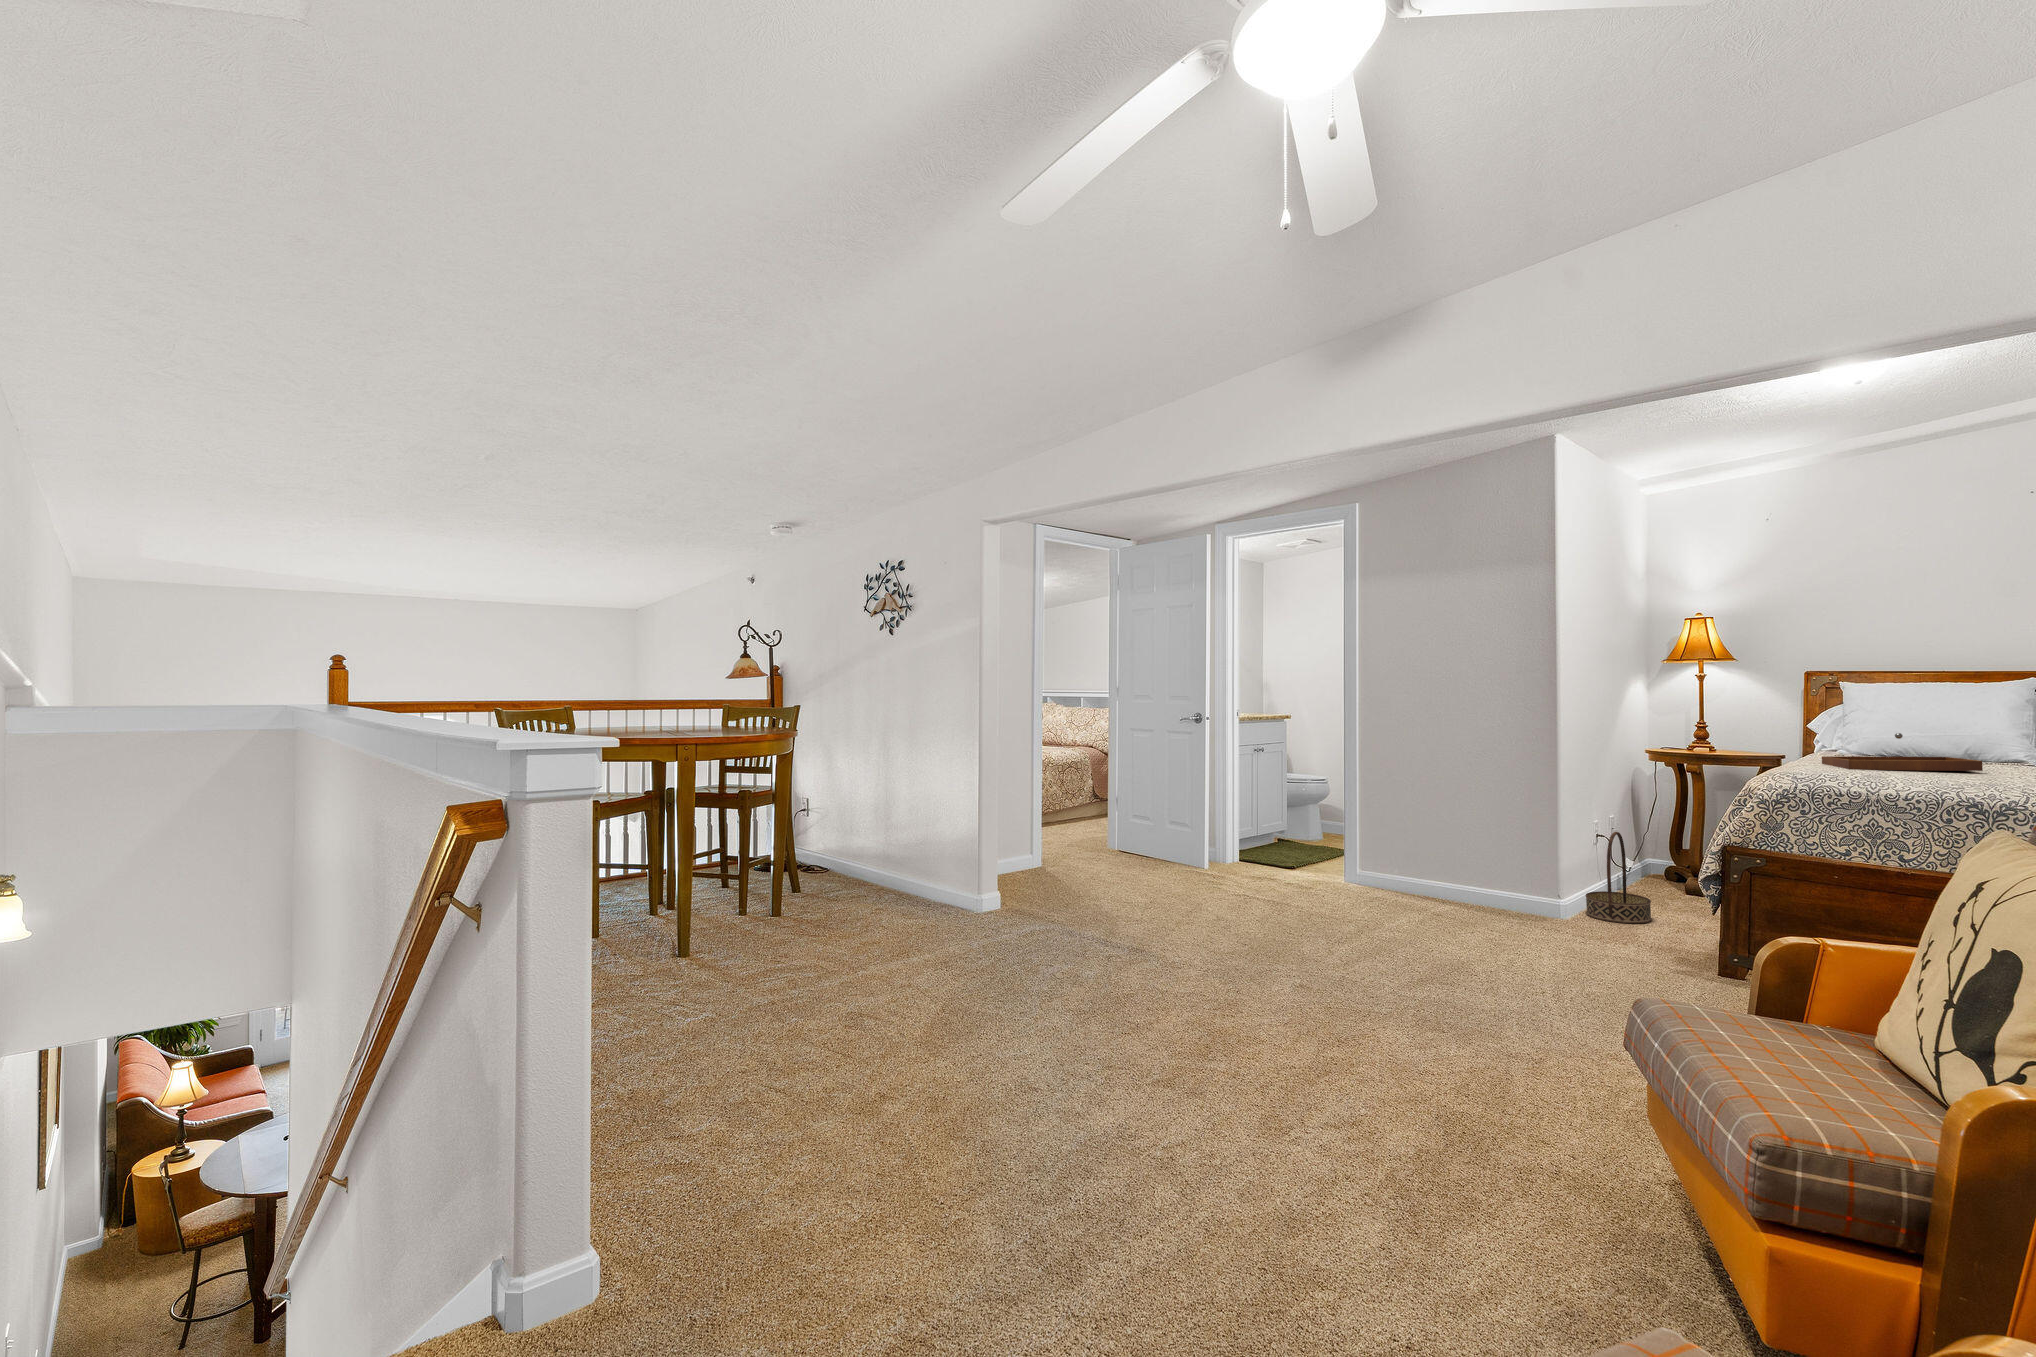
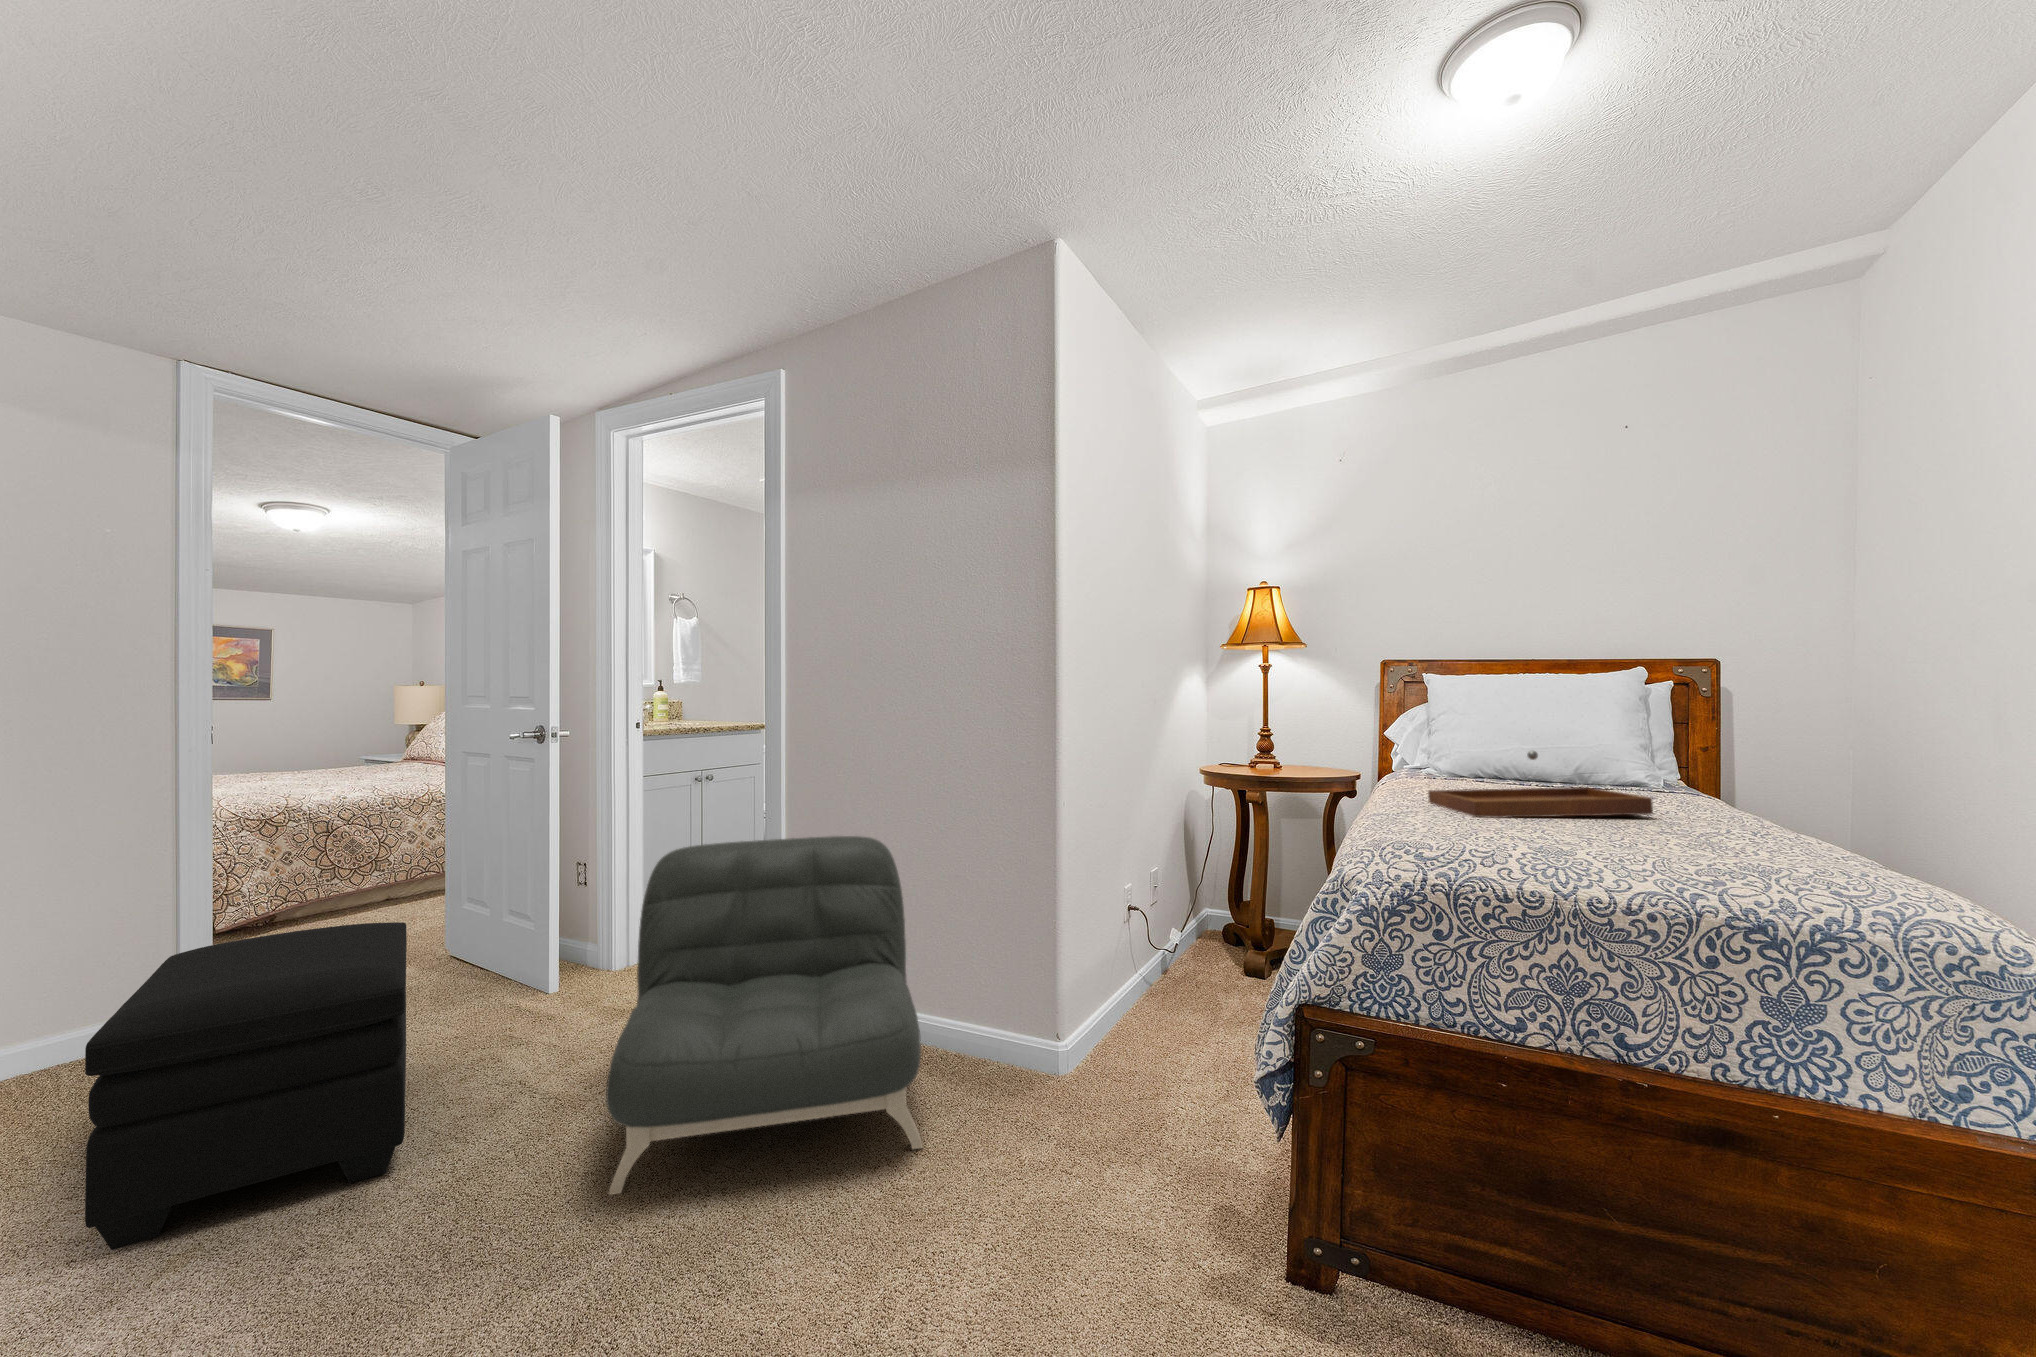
armchair: none [1309,778,1493,930] -> present [606,836,923,1195]
ottoman: none [1089,813,1232,921] -> present [85,922,407,1250]
basket: present [1586,832,1652,923] -> none [1101,916,1193,1080]

